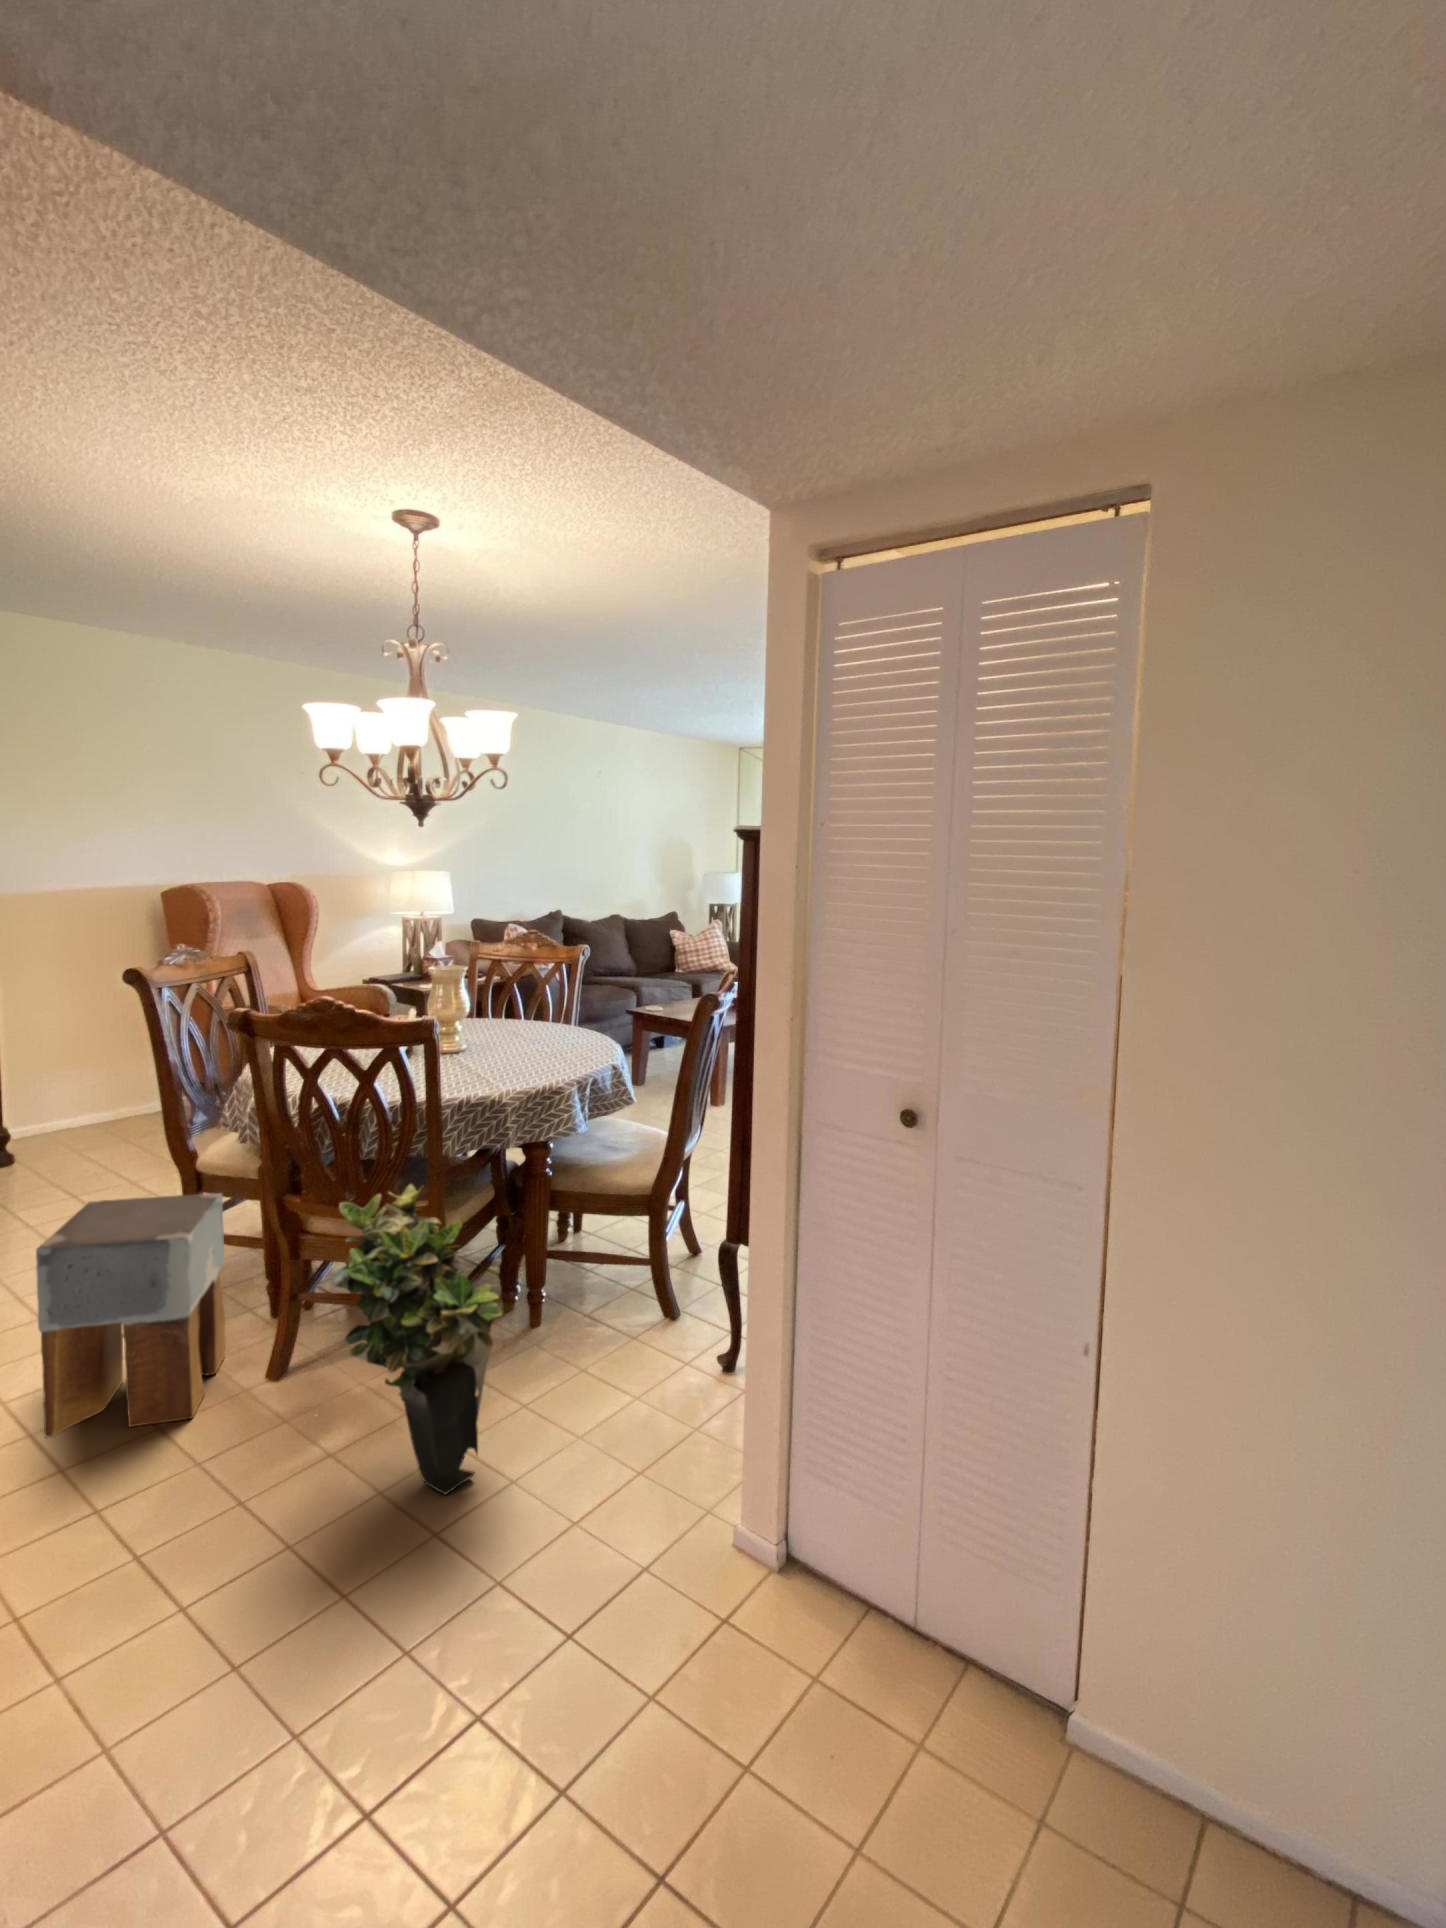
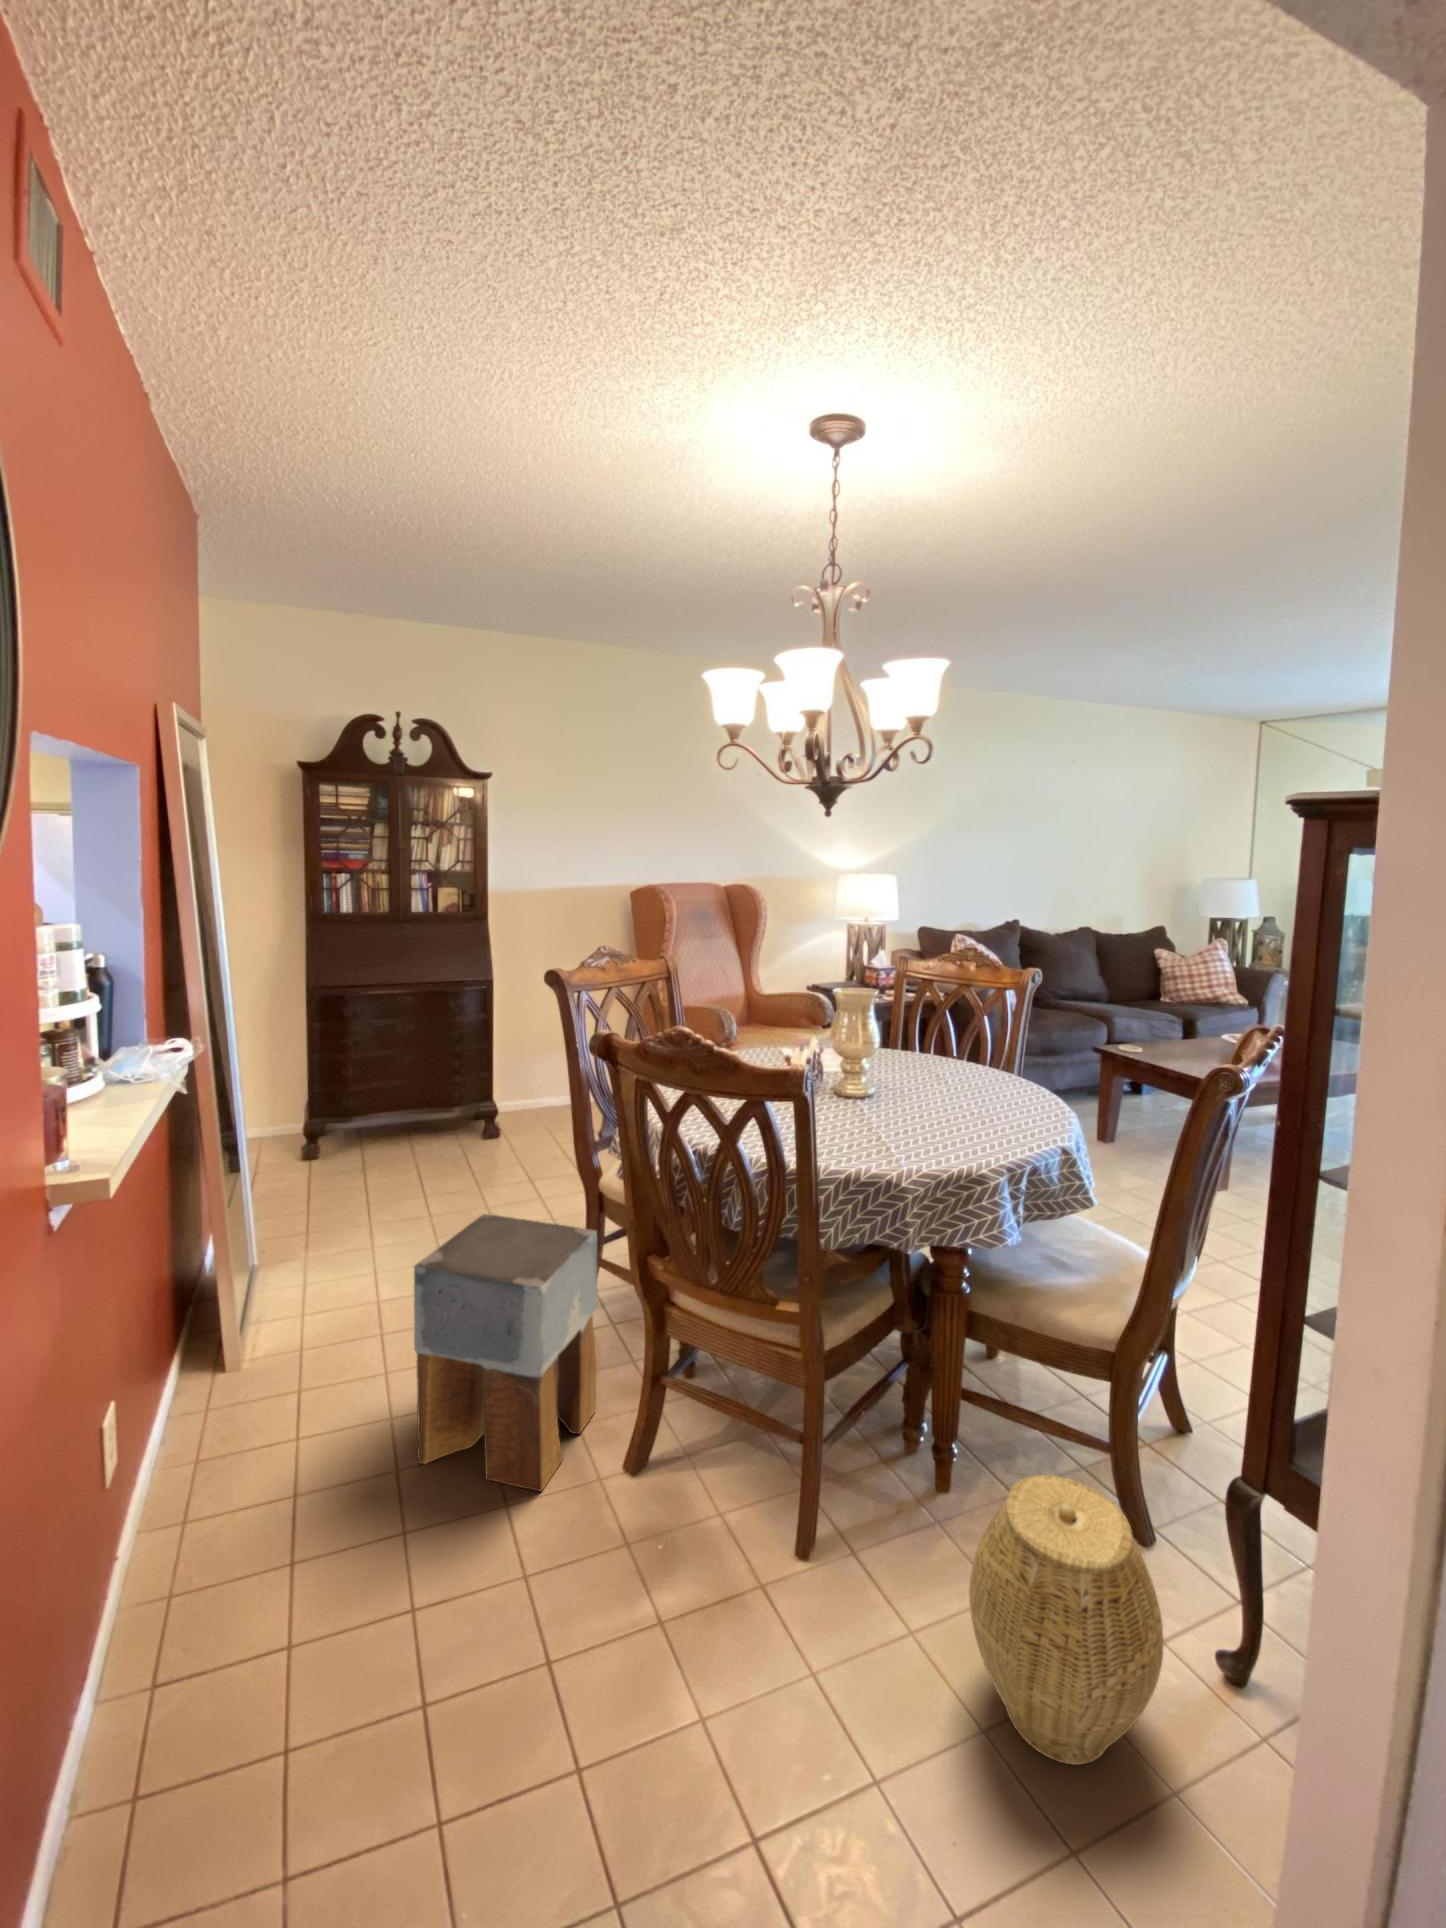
potted plant: present [331,1184,502,1494] -> none [642,1288,871,1774]
woven basket: none [567,1263,683,1428] -> present [969,1475,1164,1765]

